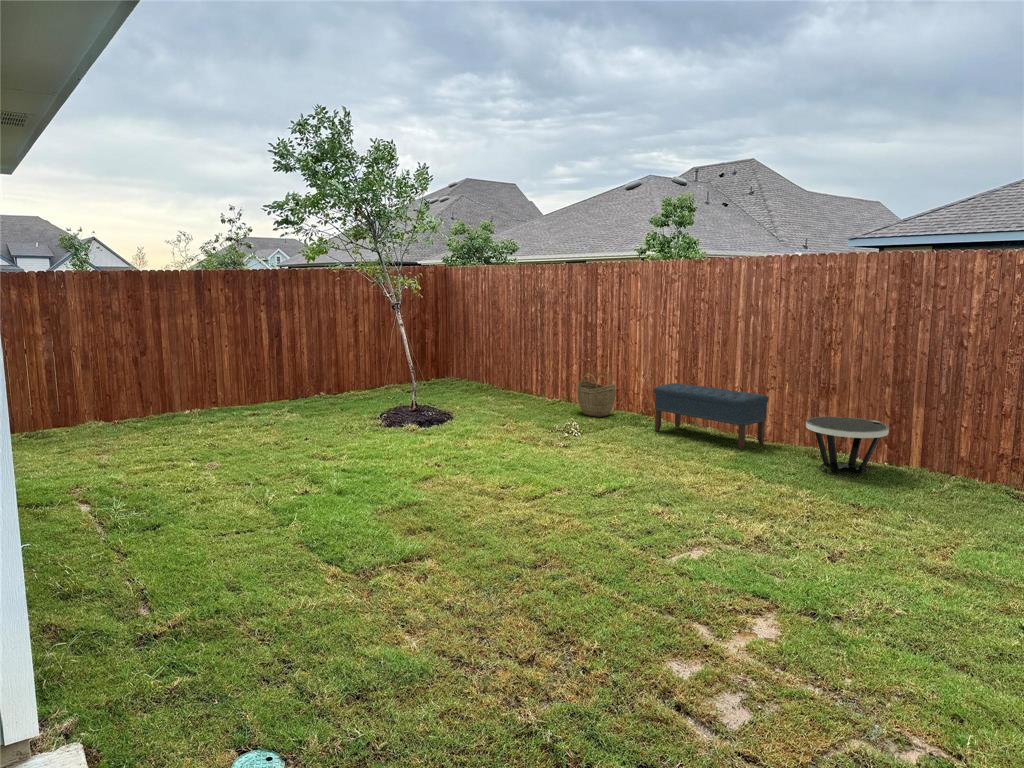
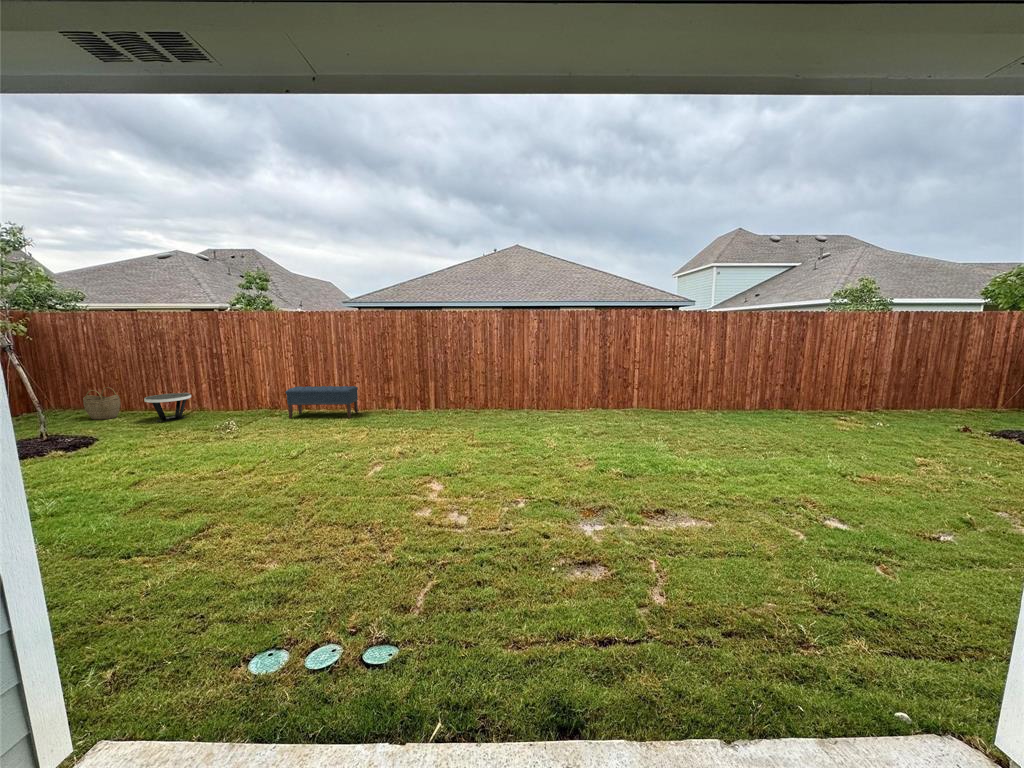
woven basket: present [578,372,615,417] -> present [83,387,120,420]
side table: present [806,417,889,475] -> present [144,393,191,422]

